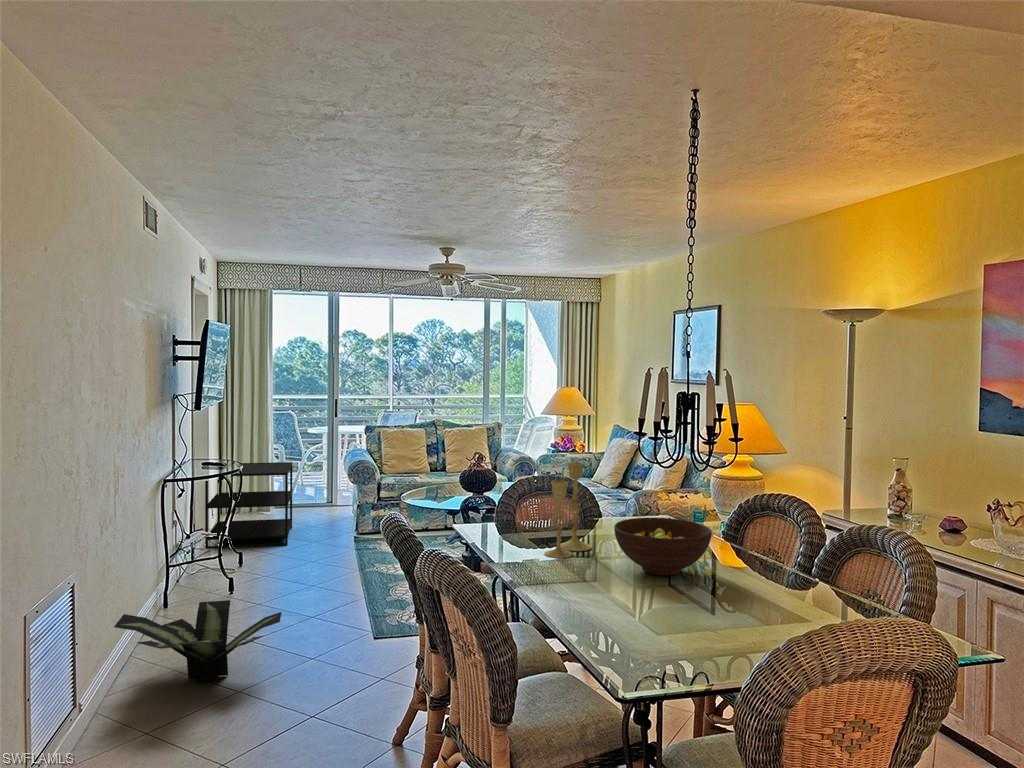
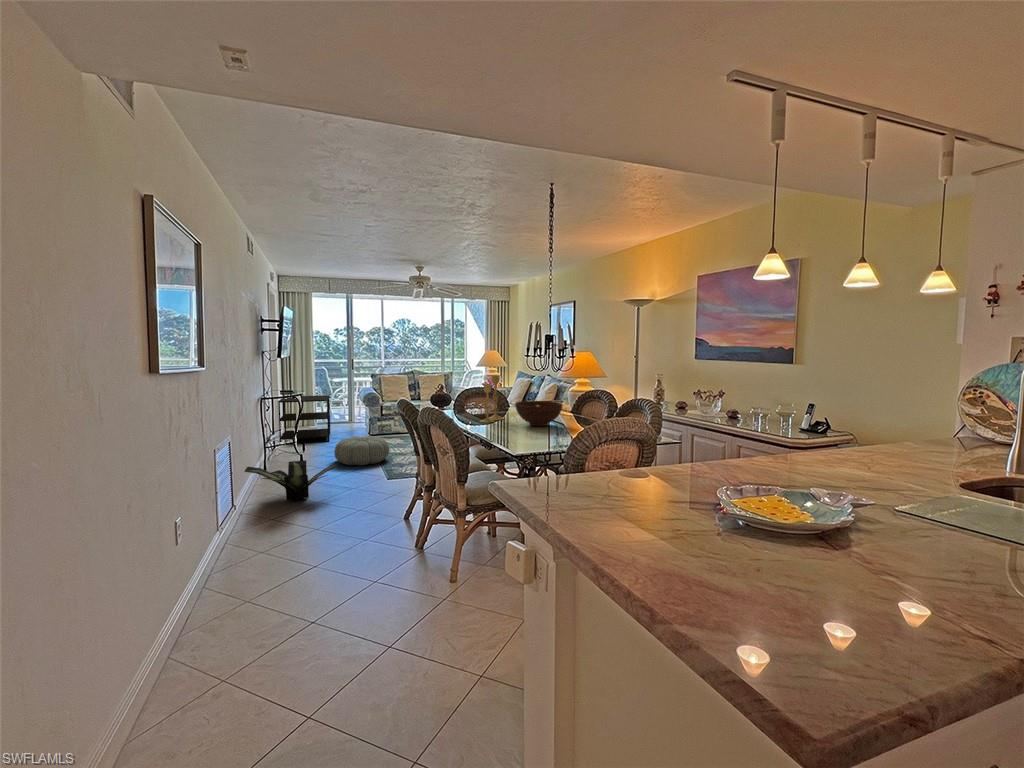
pouf: none [288,545,383,602] -> present [334,436,389,465]

